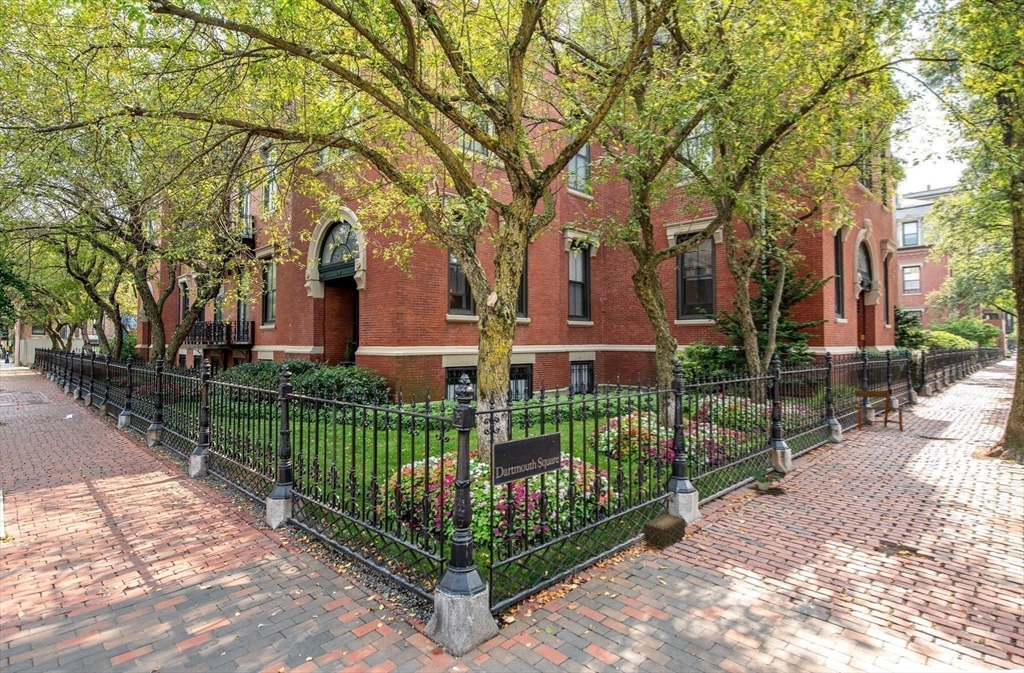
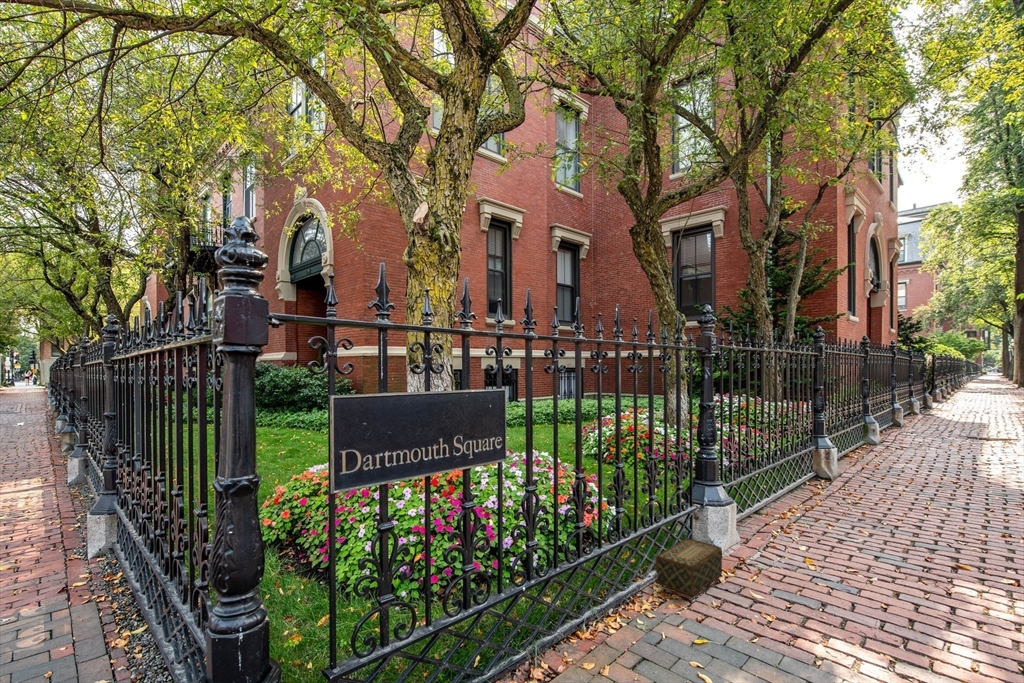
bench: present [853,390,903,431] -> none [875,386,943,434]
potted plant: present [746,469,784,490] -> none [786,473,847,503]

